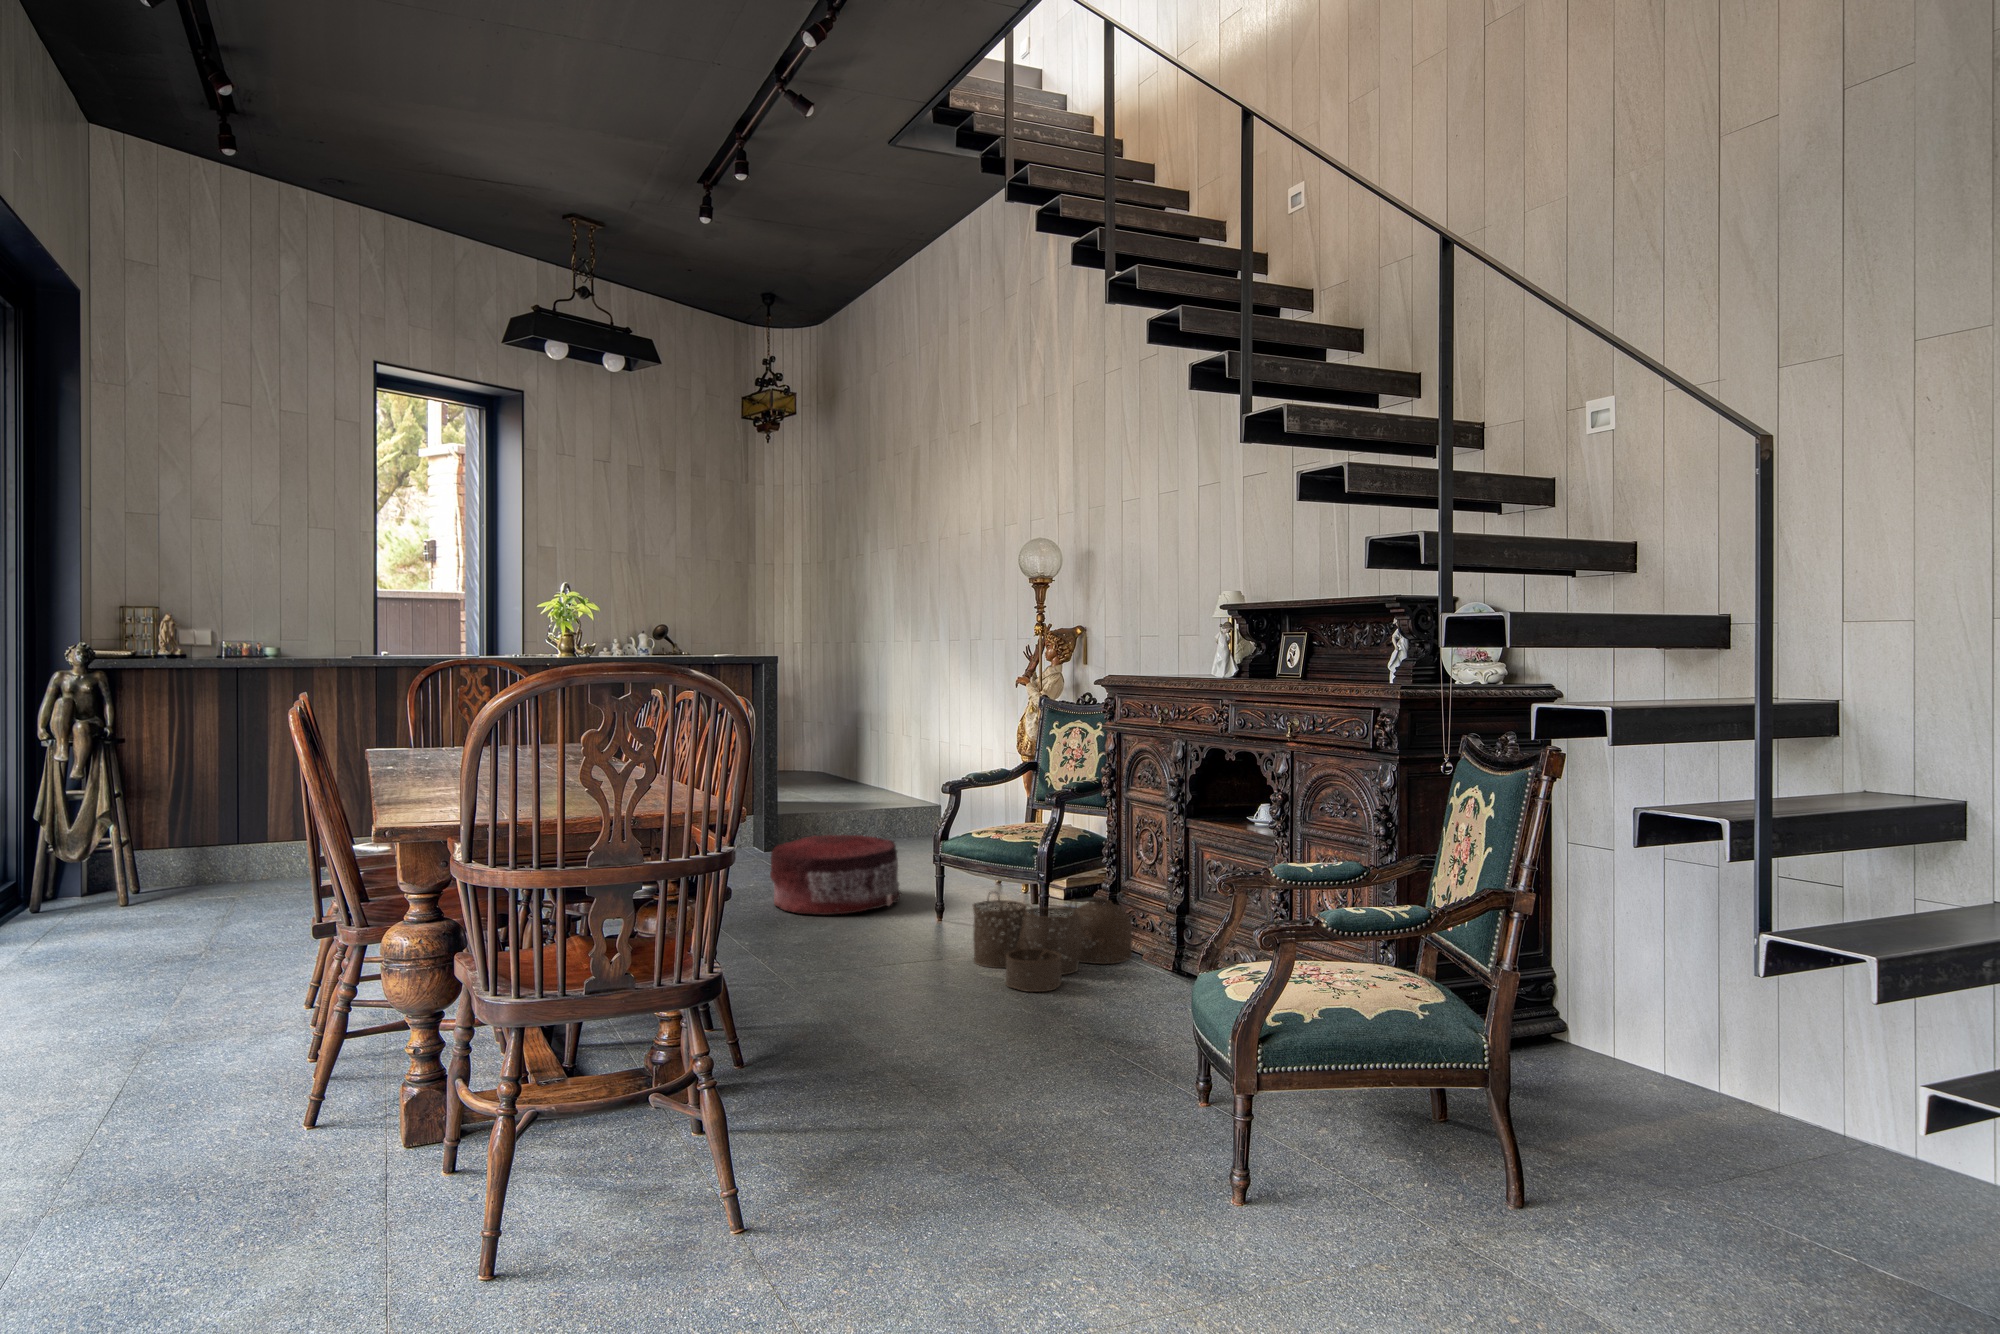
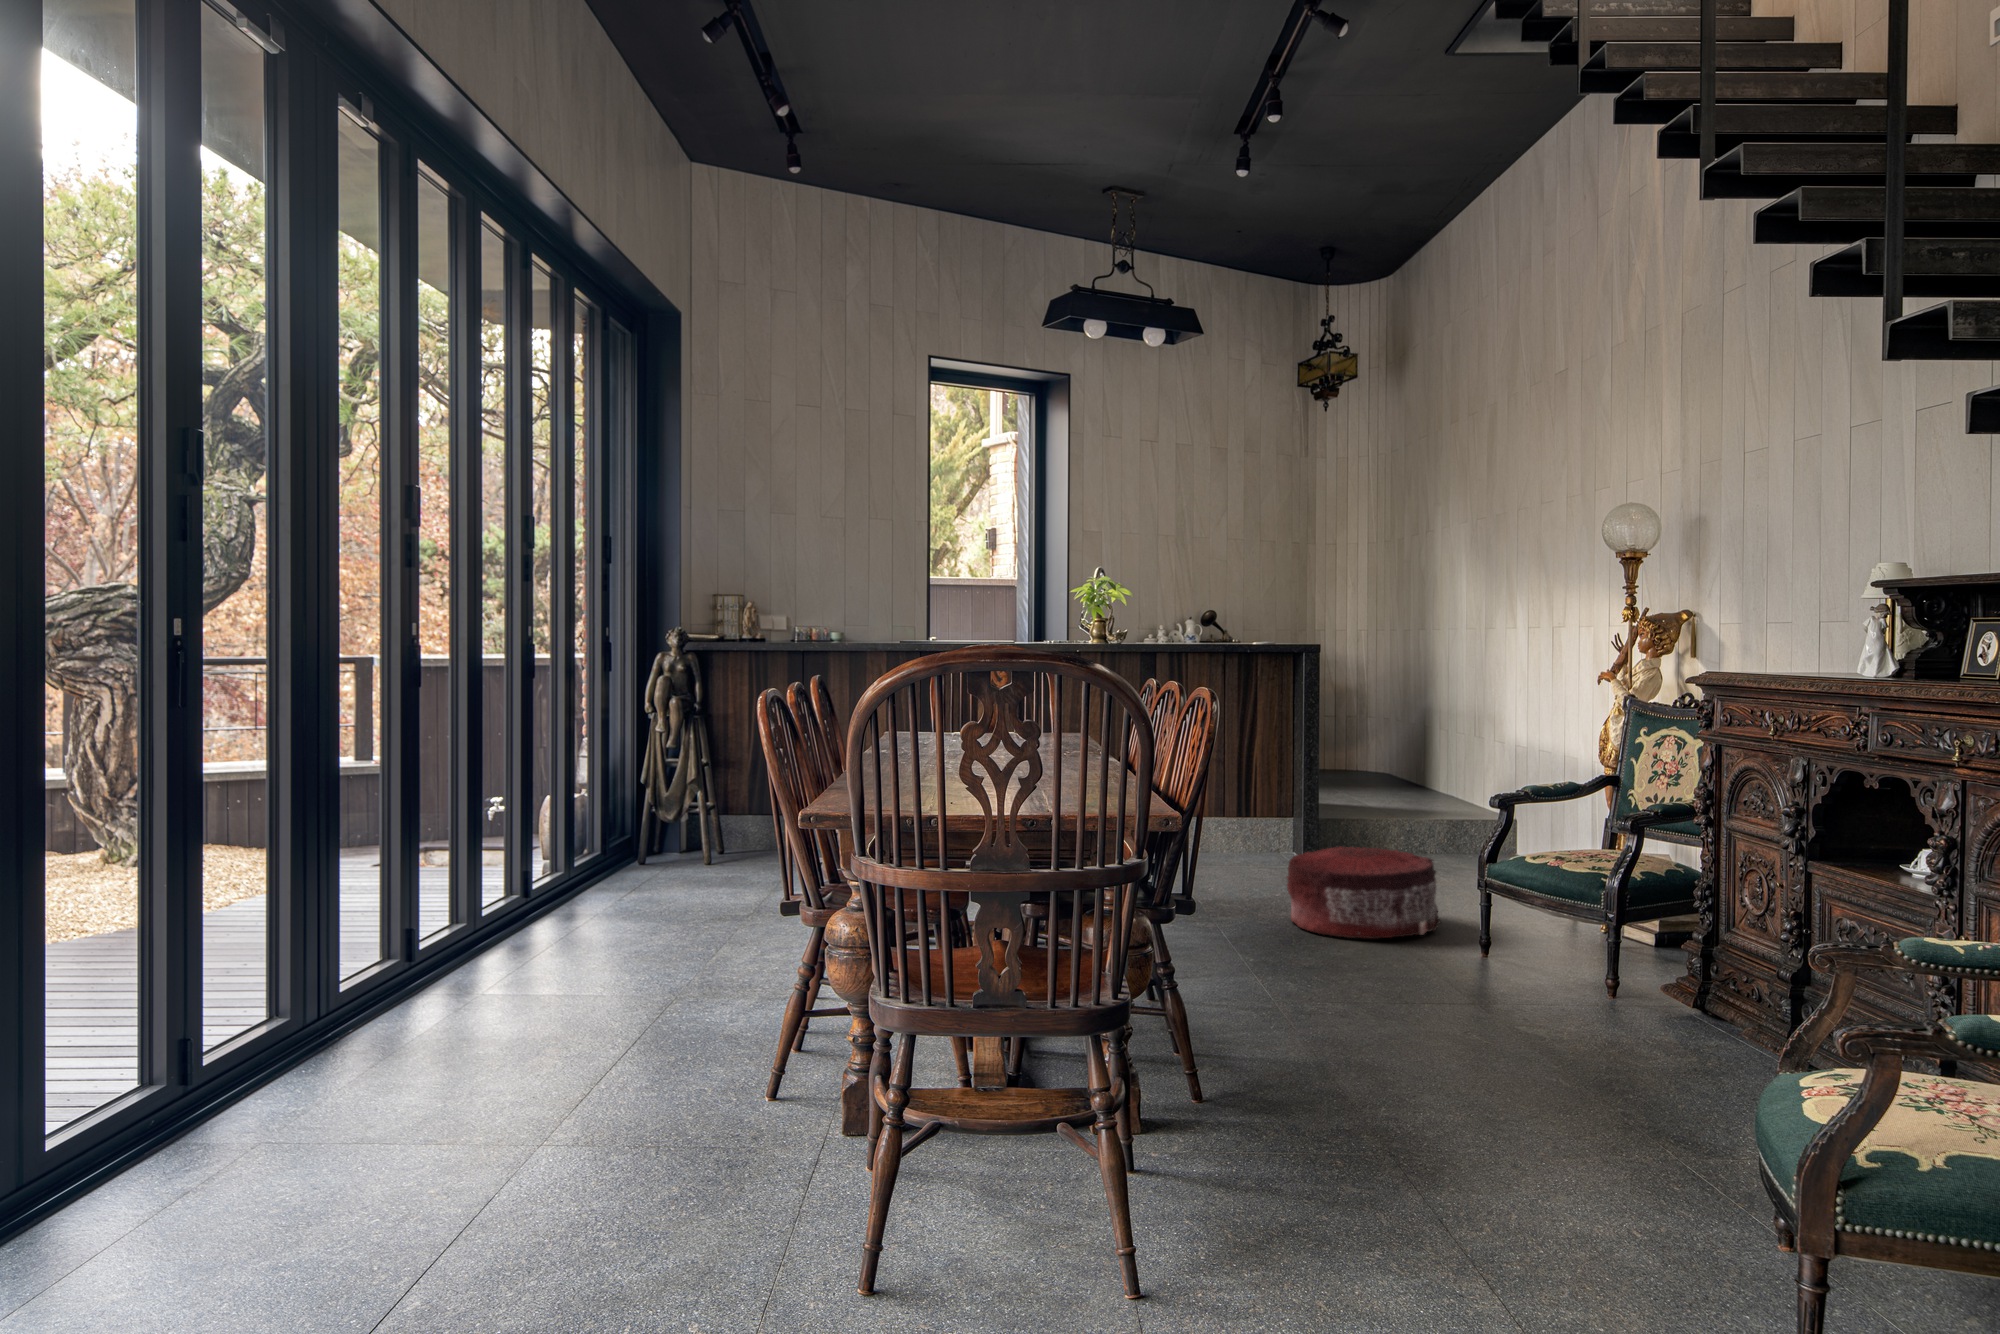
woven basket: present [973,891,1132,992] -> none [1509,931,1729,1063]

